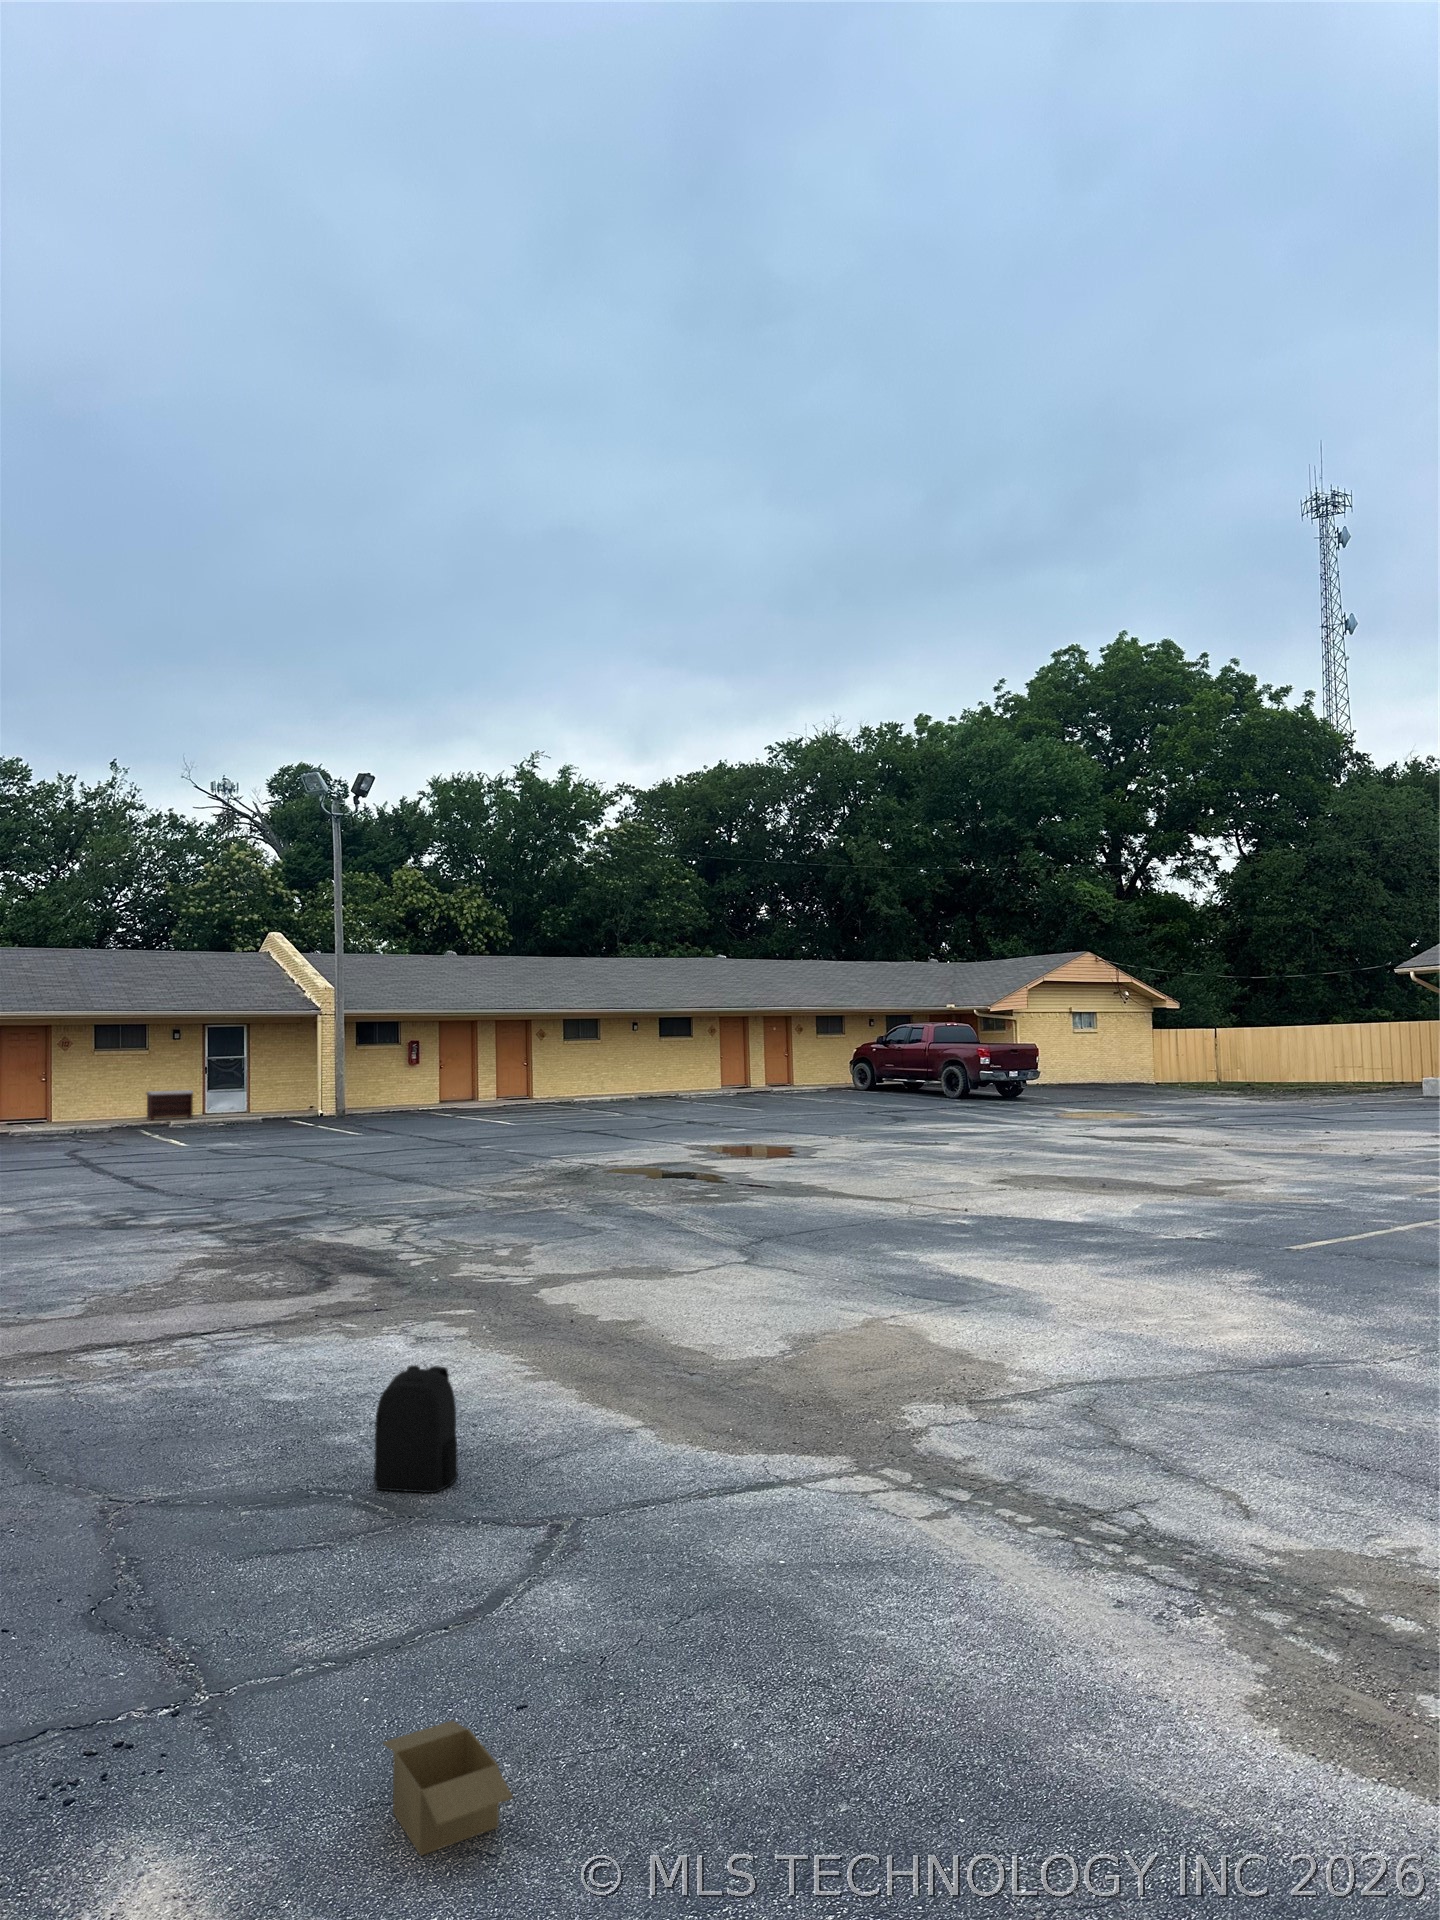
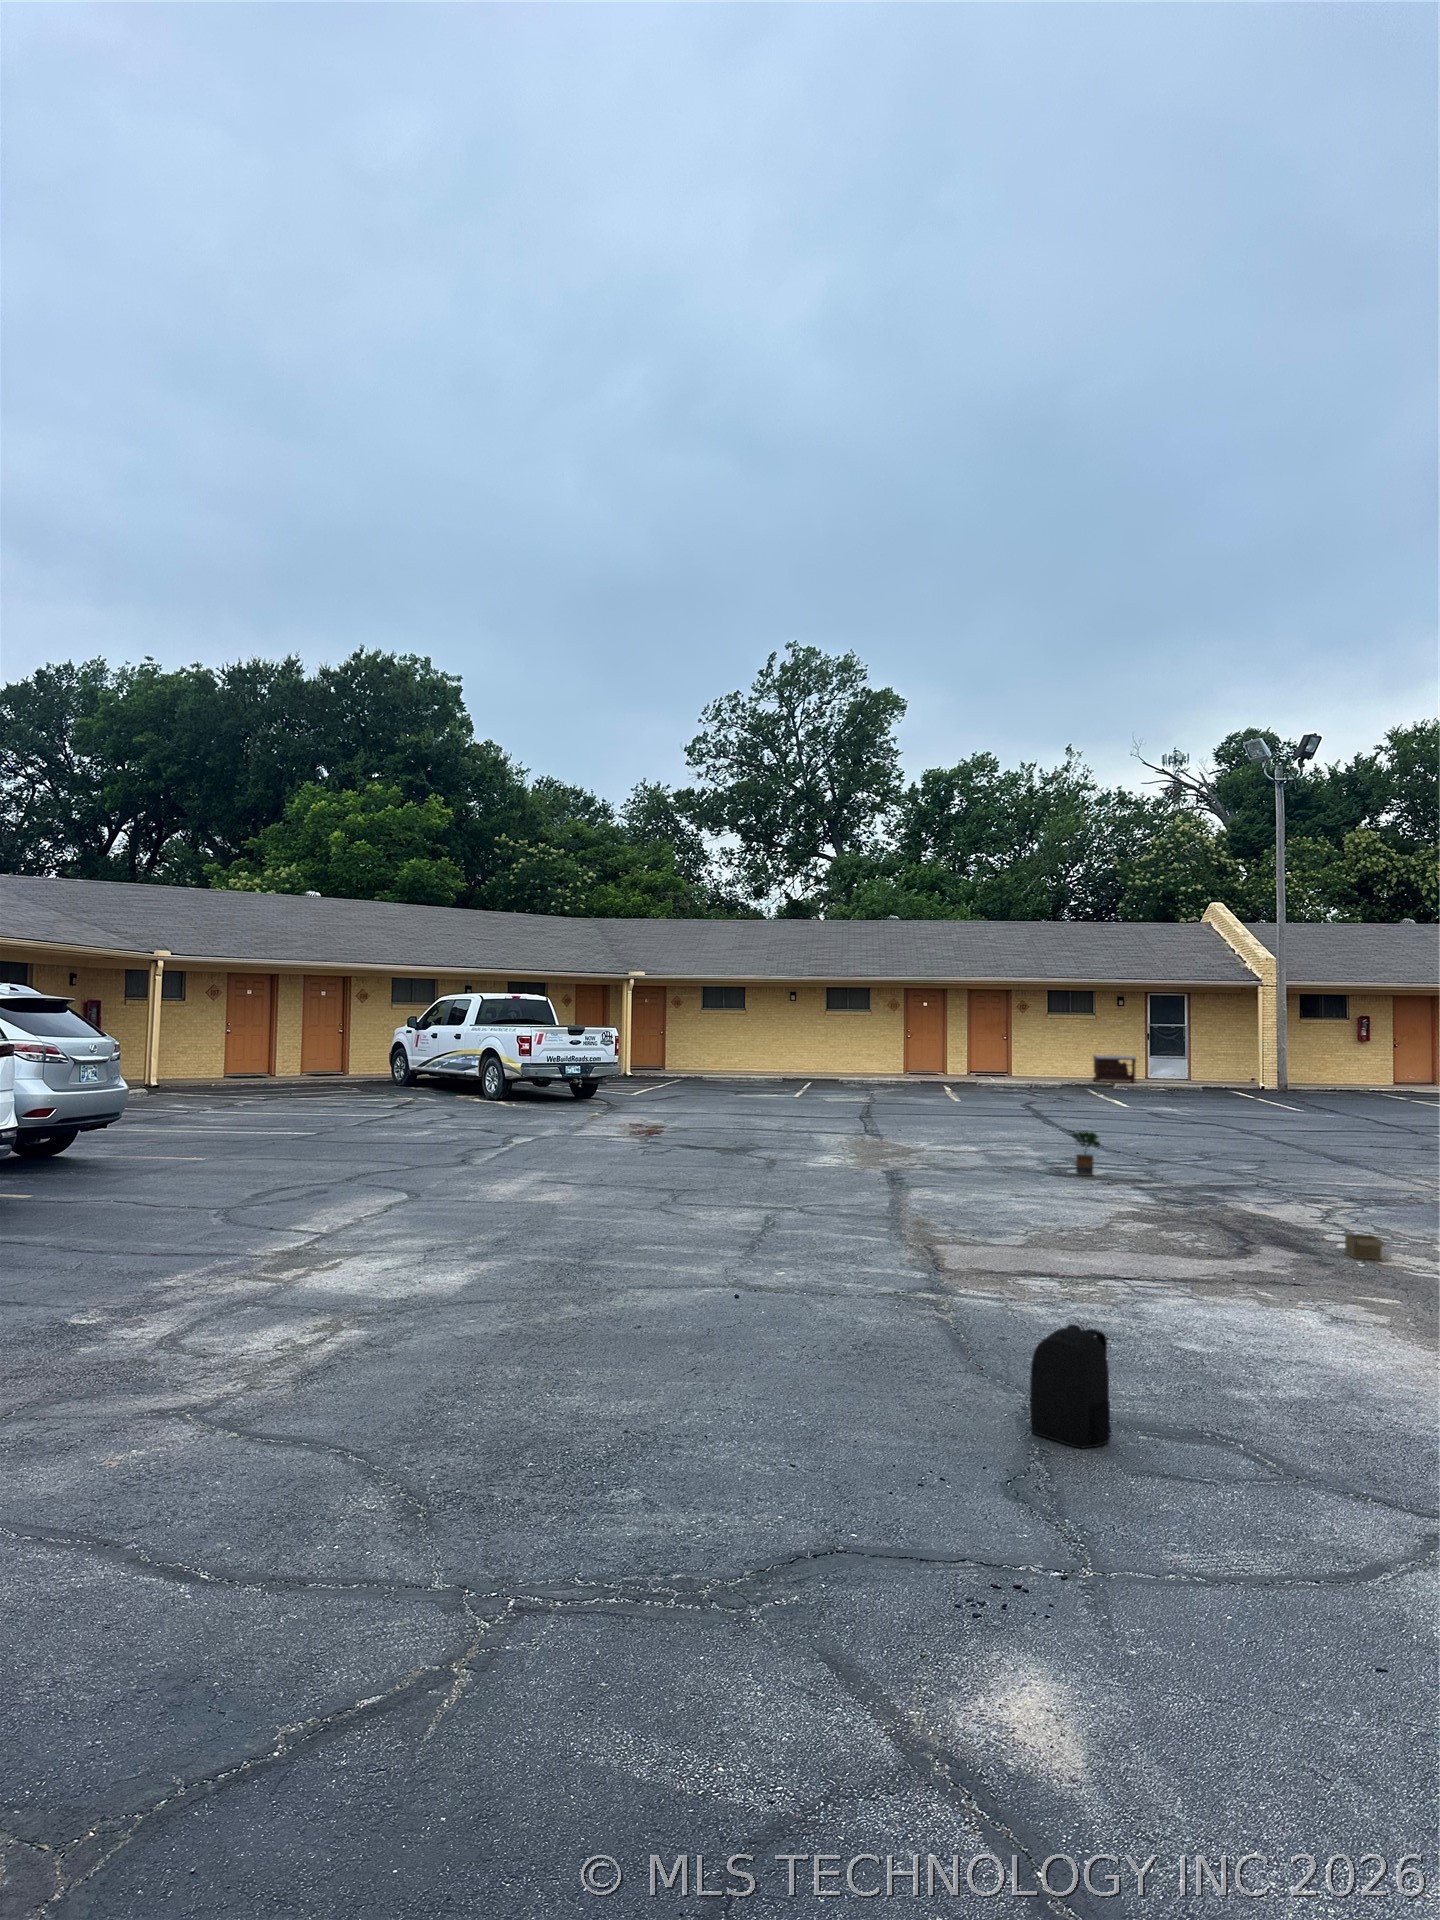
potted tree: none [132,1174,167,1224] -> present [1072,1131,1100,1176]
backpack: present [374,1365,458,1493] -> present [1030,1324,1111,1448]
cardboard box: present [383,1720,513,1856] -> present [1345,1234,1384,1259]

